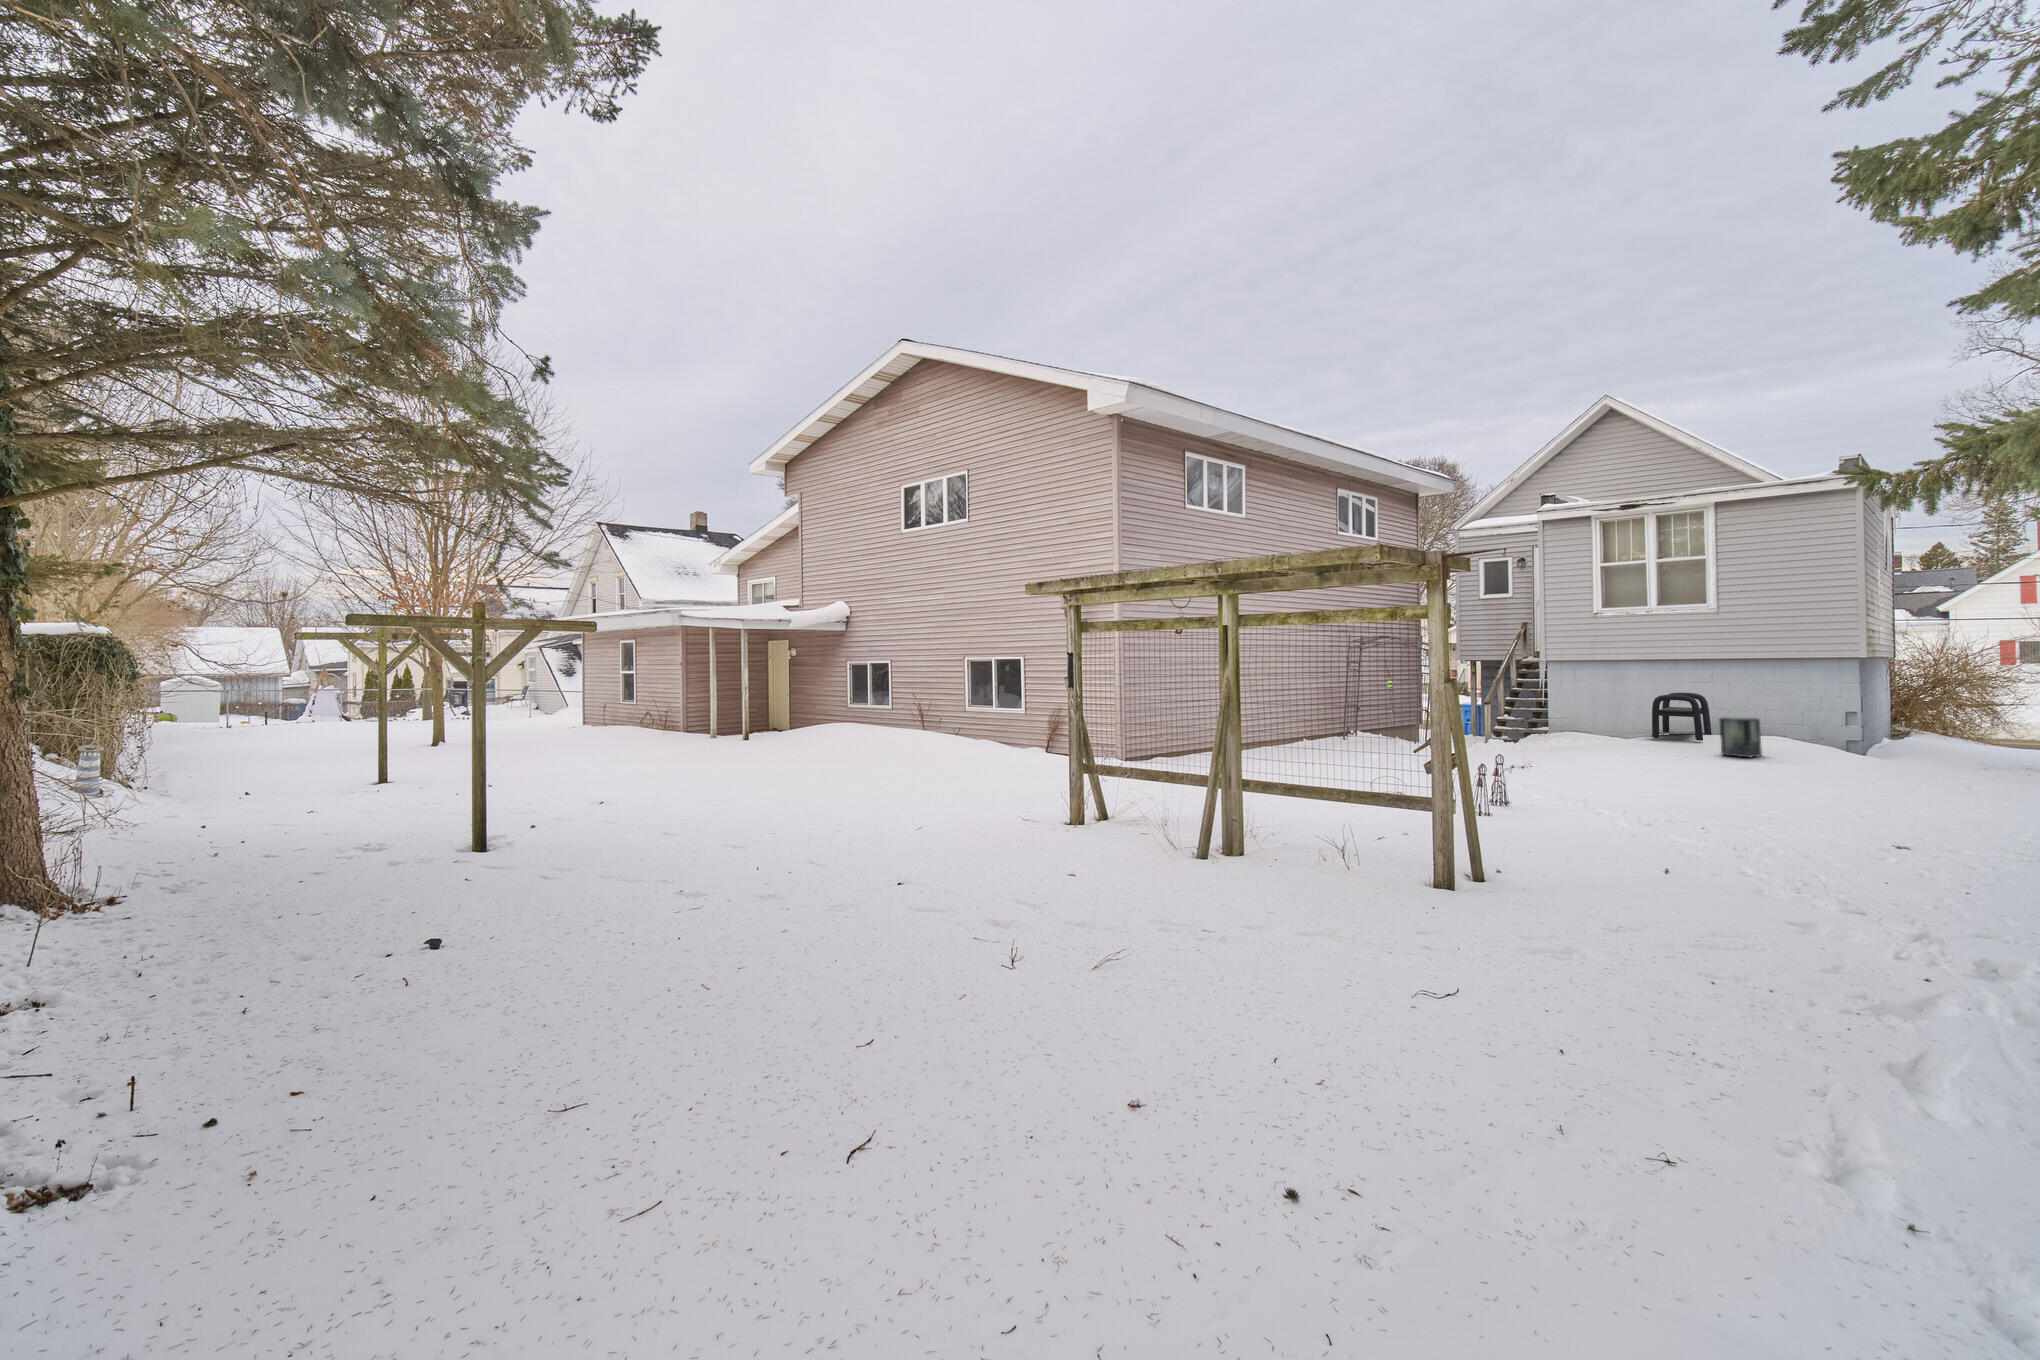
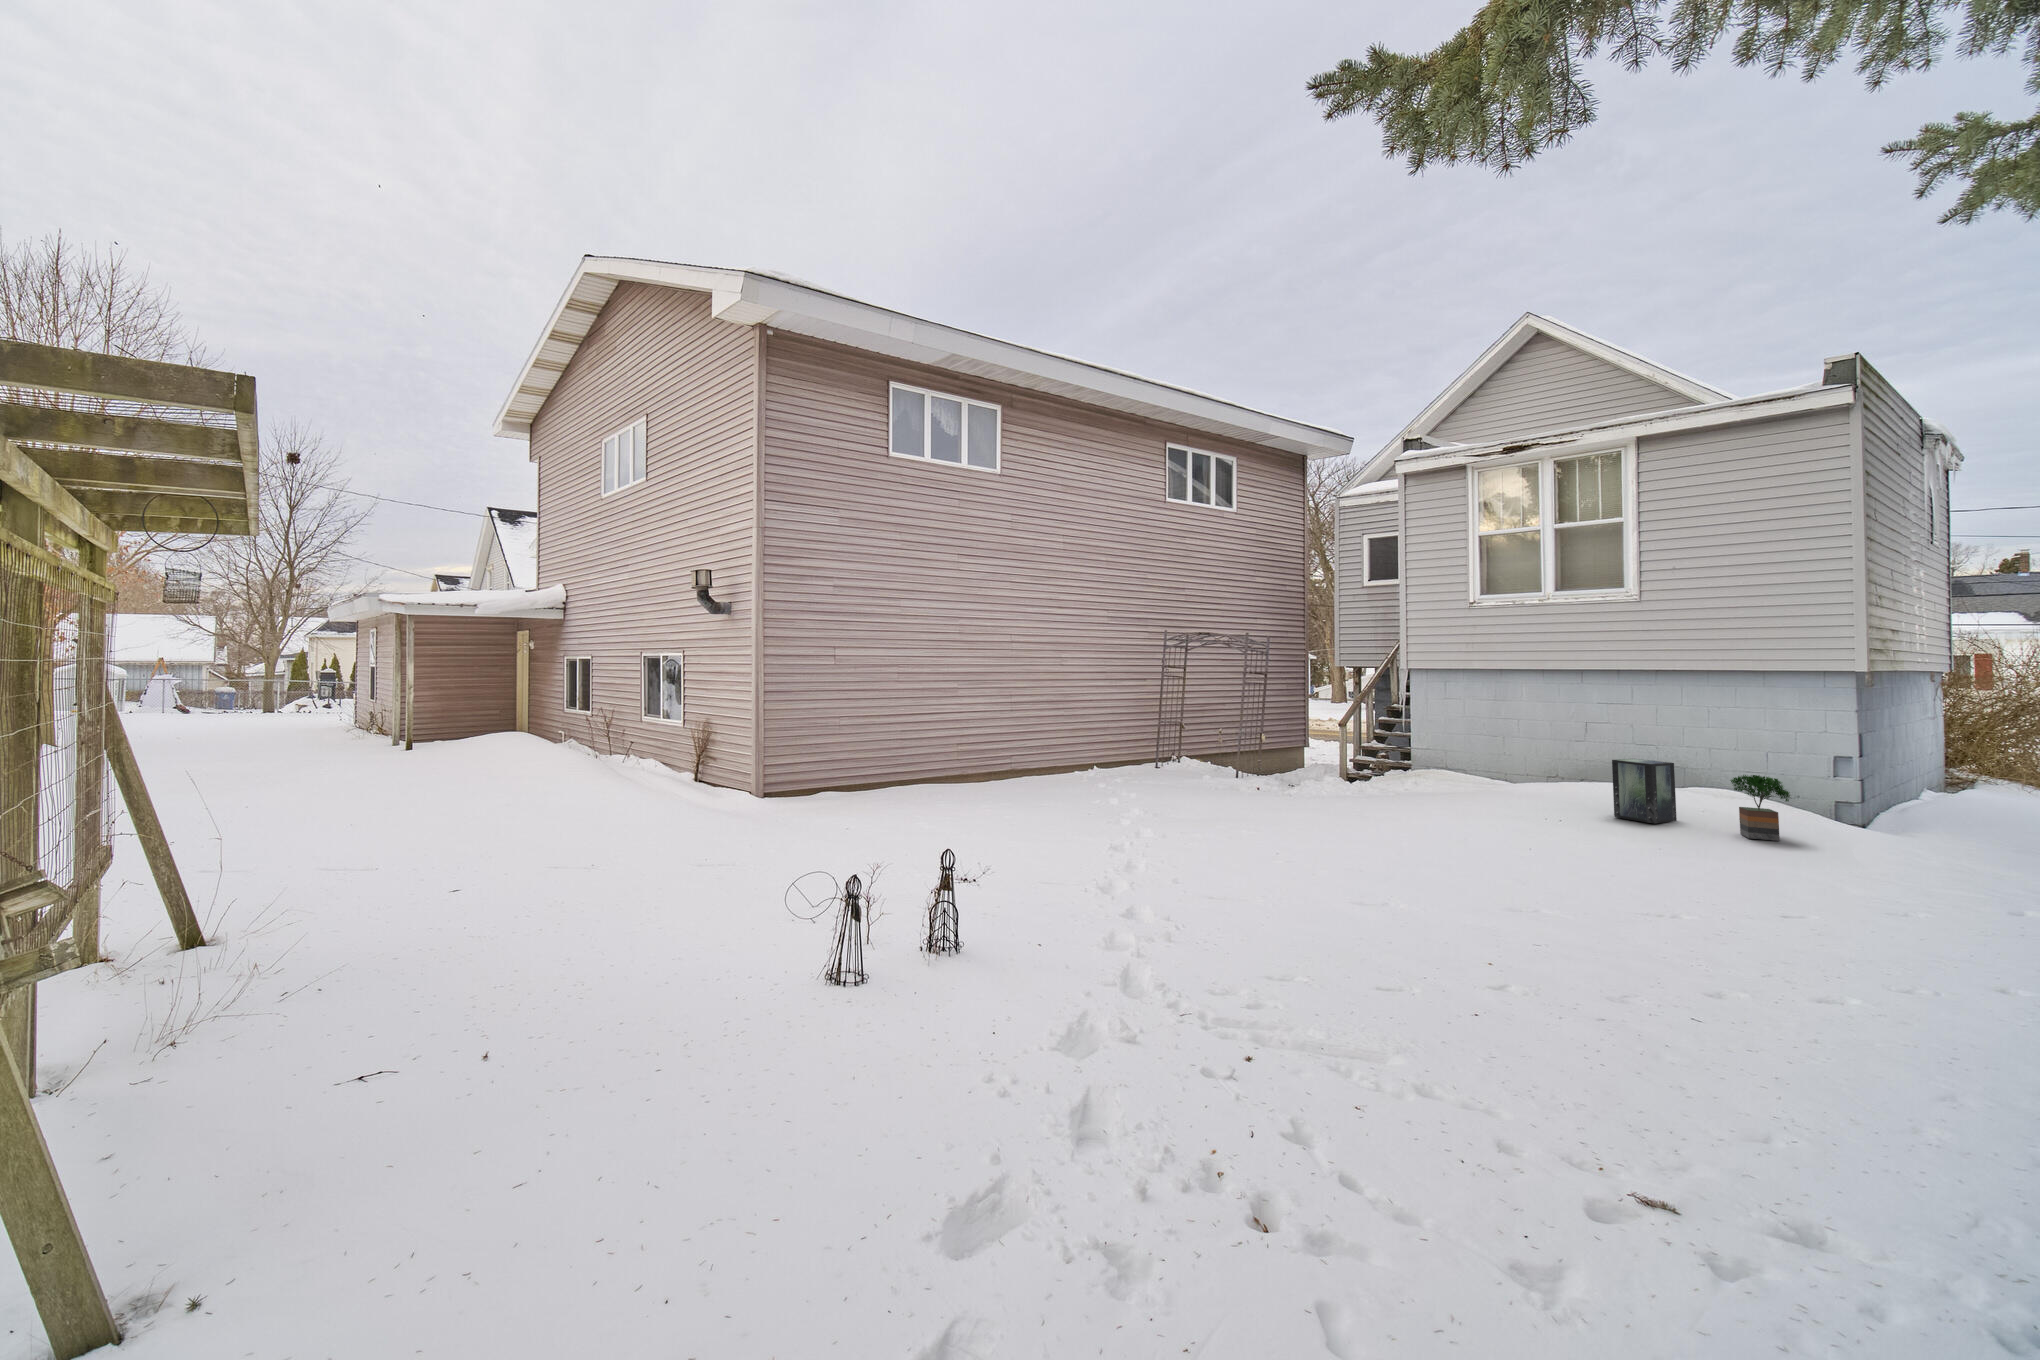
bench: present [1652,693,1712,741] -> none [1537,718,1632,791]
potted tree: none [1799,723,1841,764] -> present [1730,775,1790,841]

